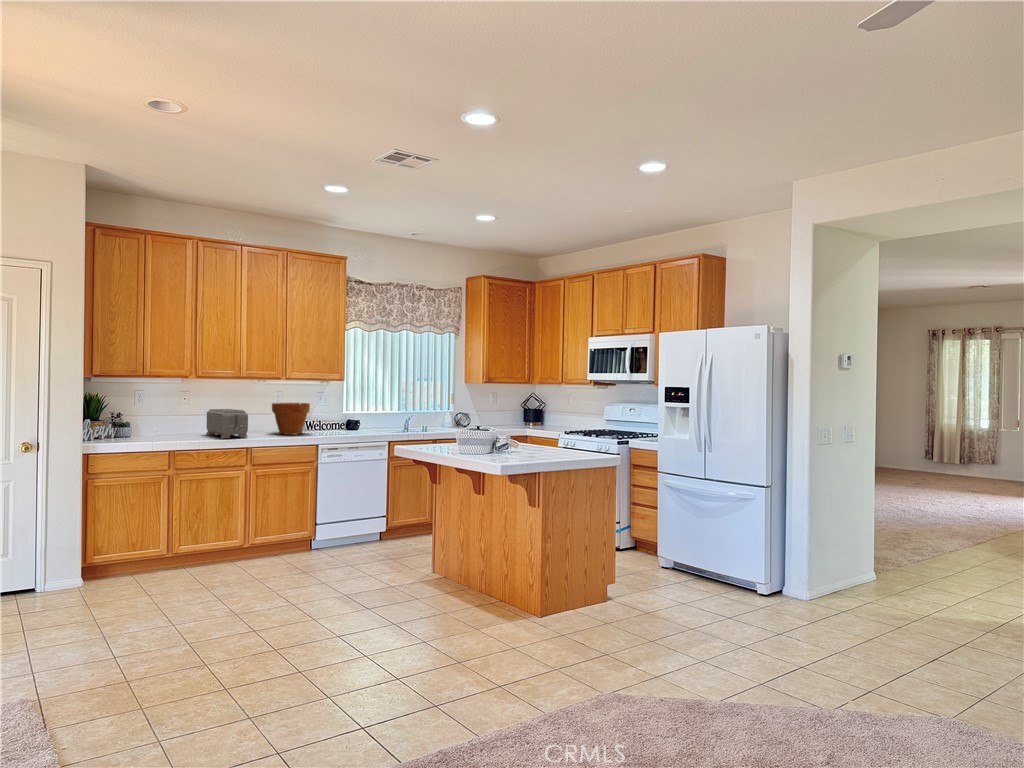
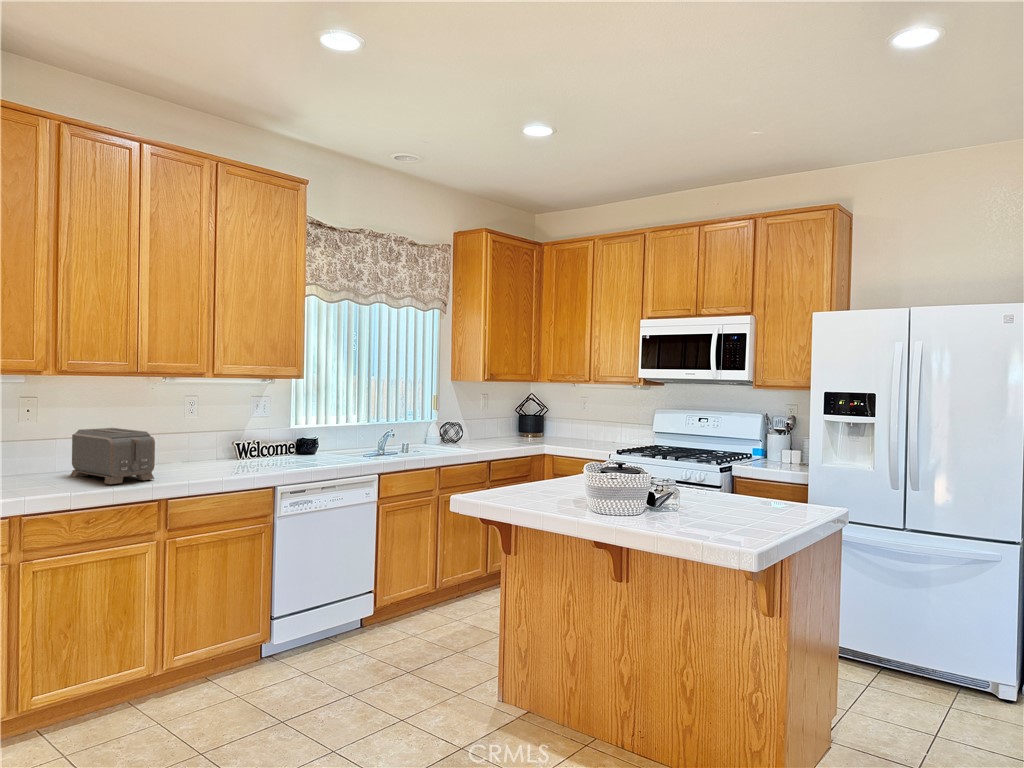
flower pot: present [272,403,310,435] -> none [189,414,255,469]

